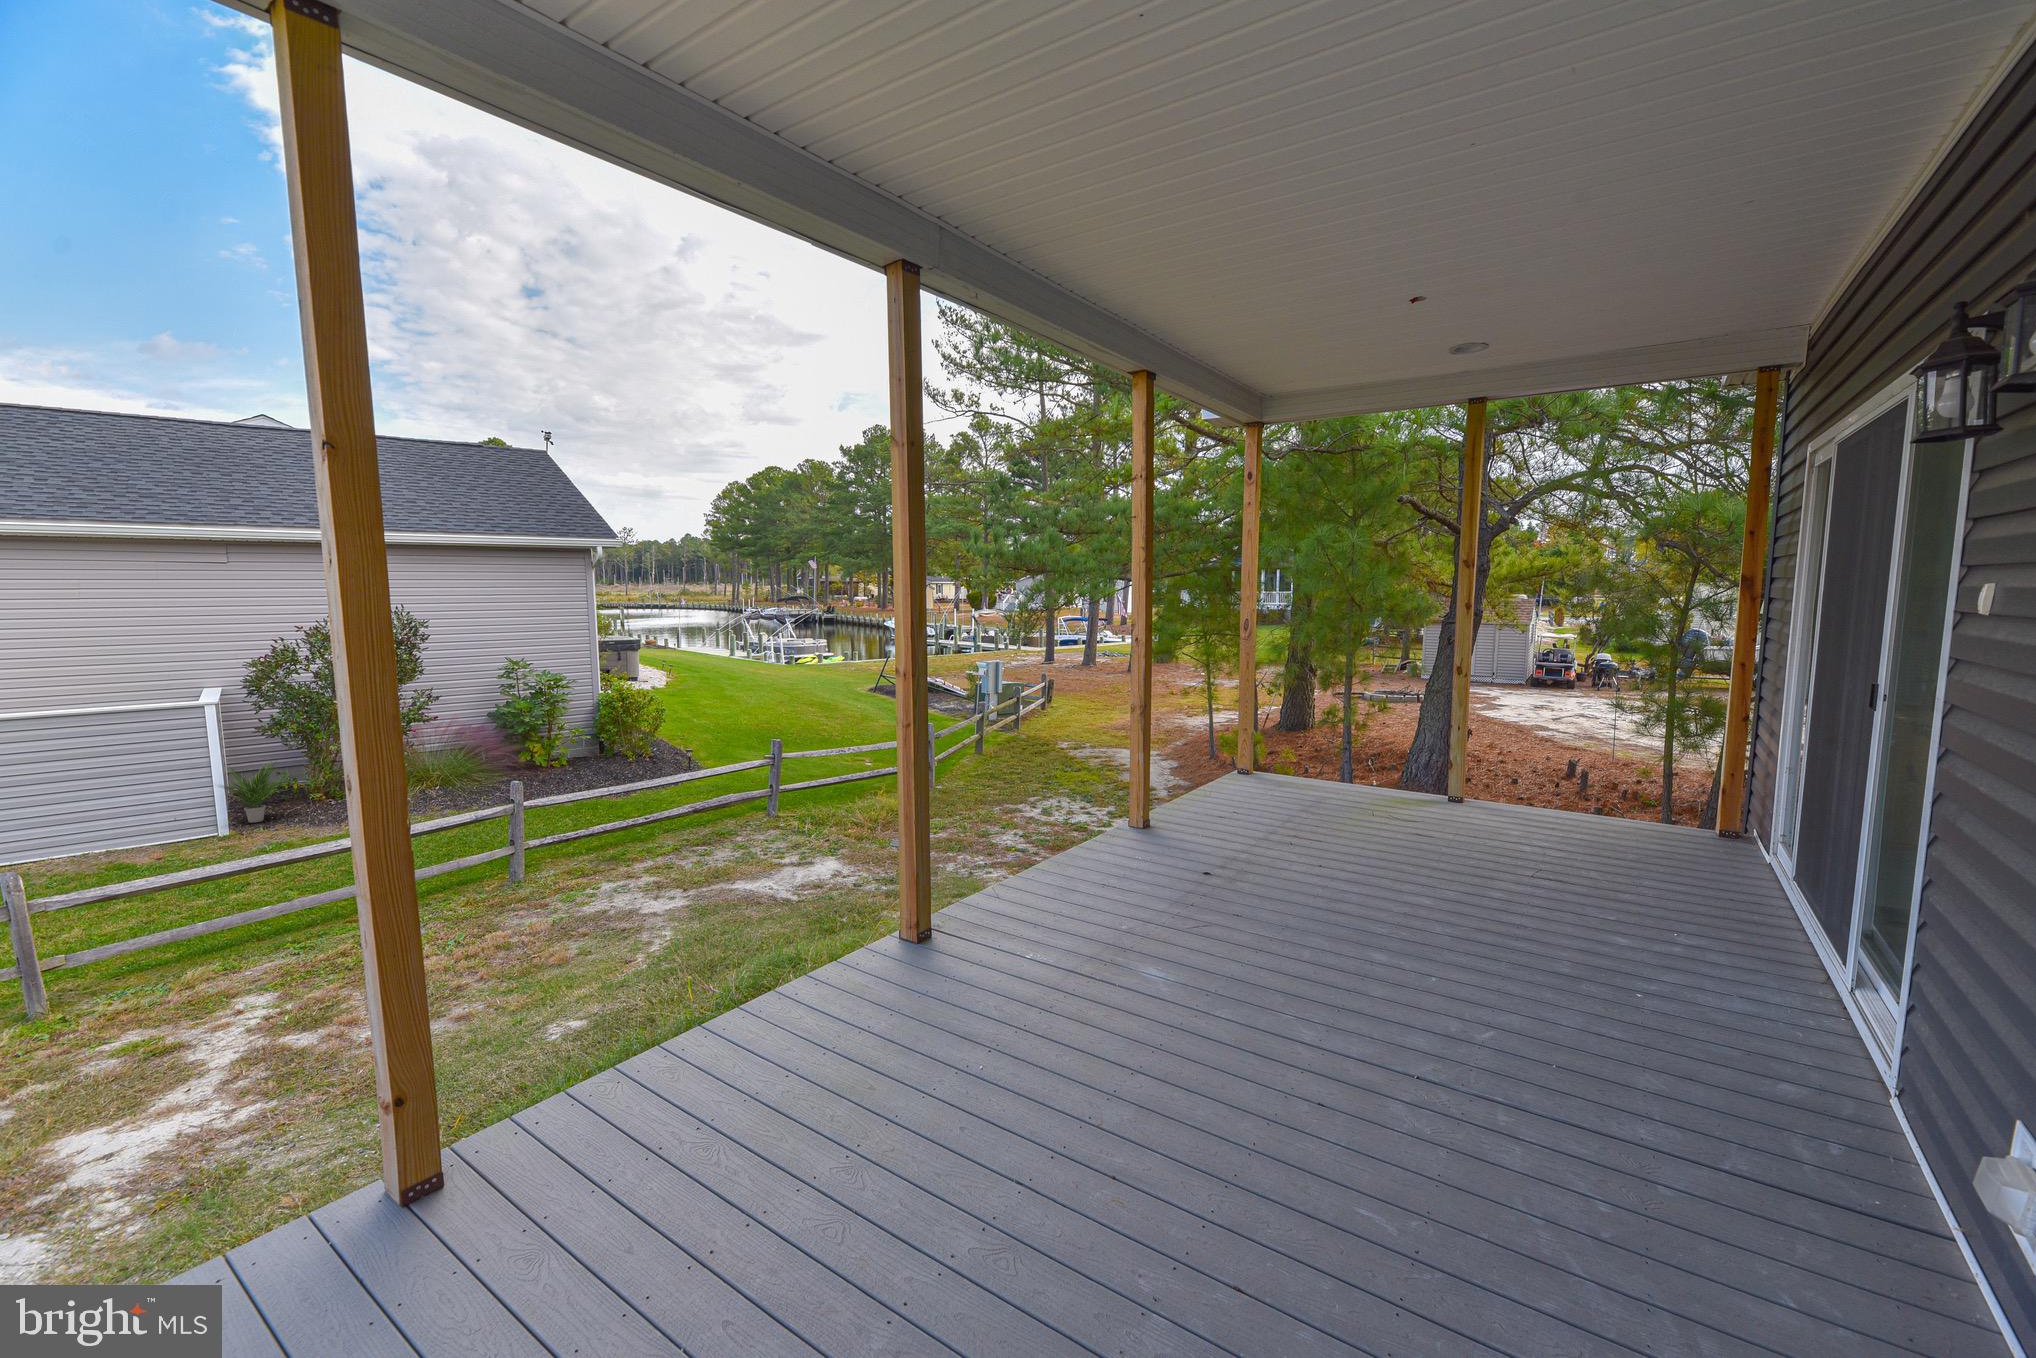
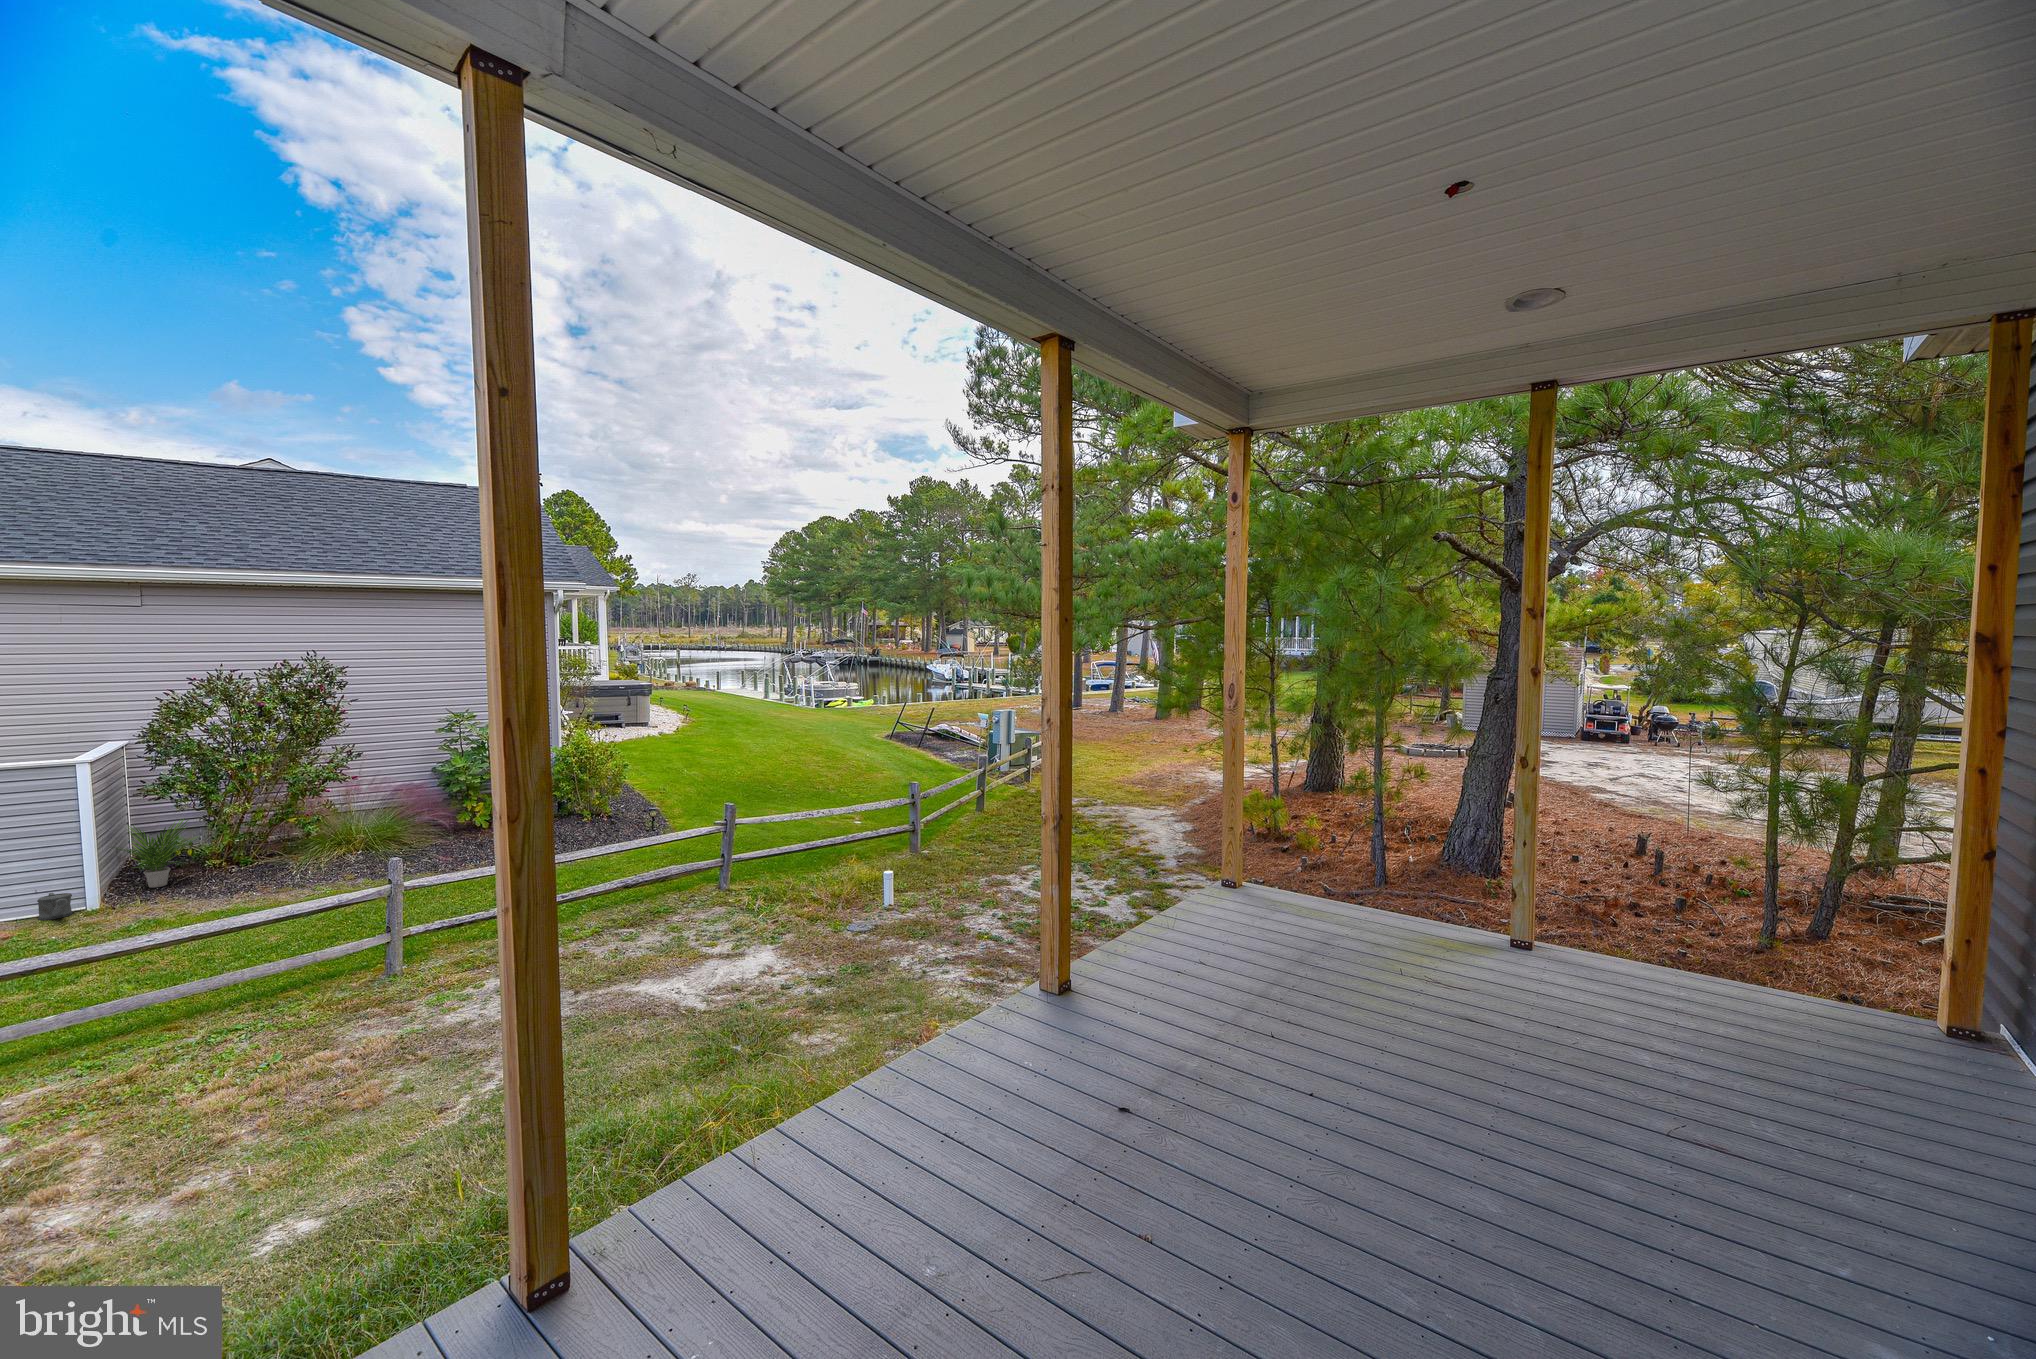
watering can: none [171,824,201,847] -> present [37,893,73,920]

